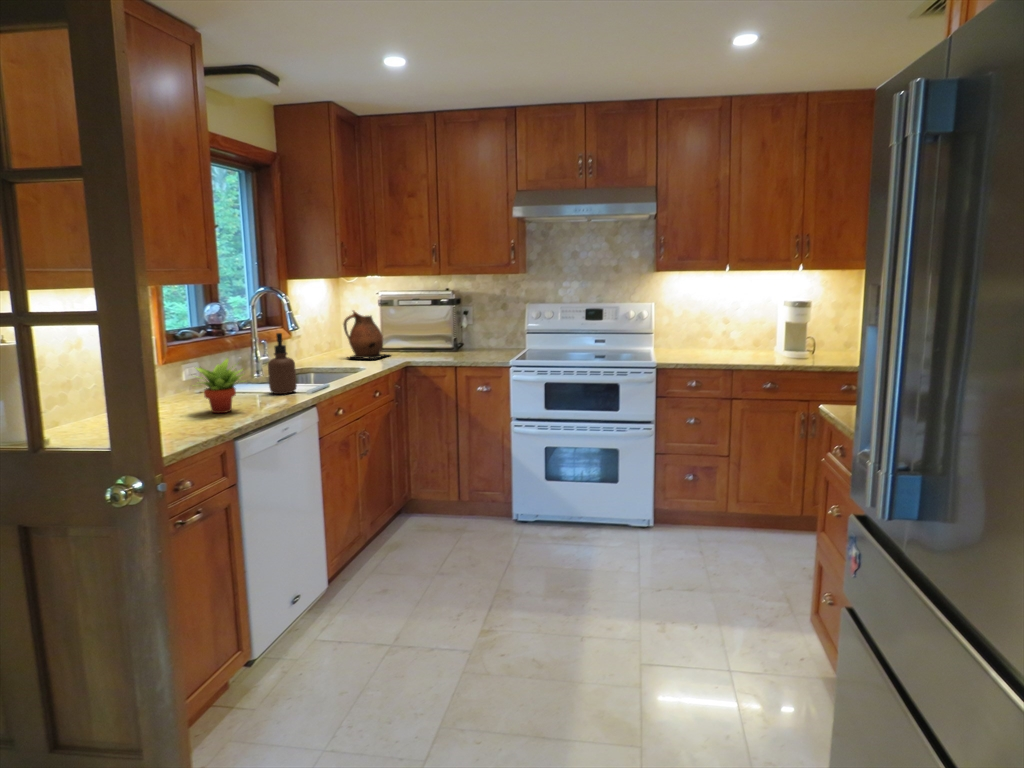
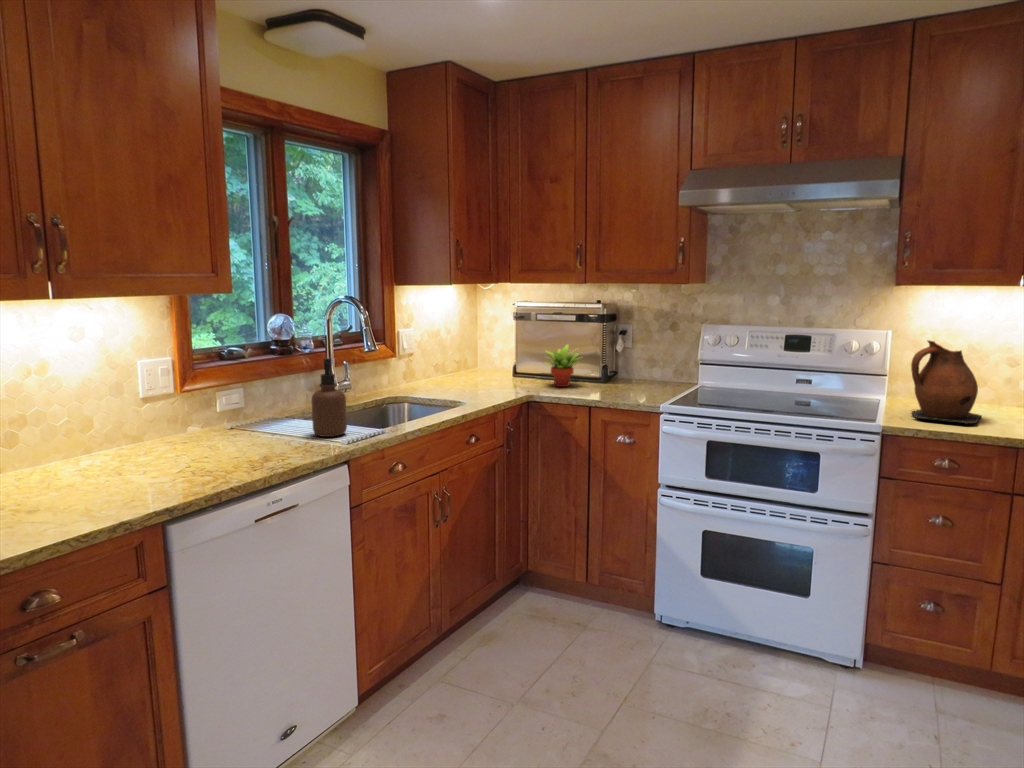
ceramic pitcher: present [343,311,388,359] -> present [911,340,981,424]
succulent plant: present [196,358,243,413] -> present [545,344,580,387]

